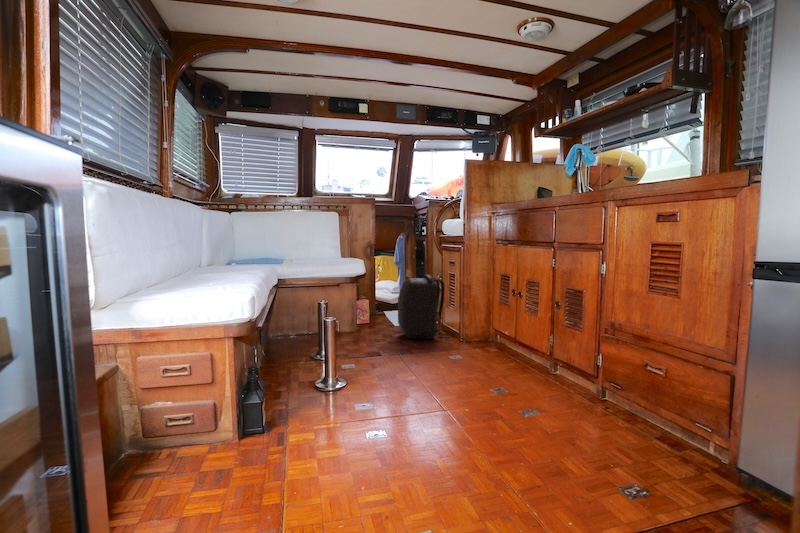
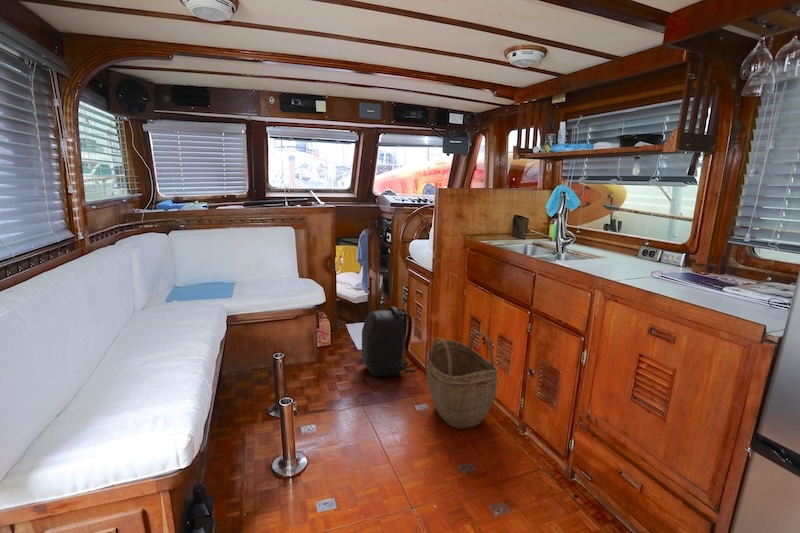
woven basket: none [458,279,526,367] -> present [426,332,497,429]

